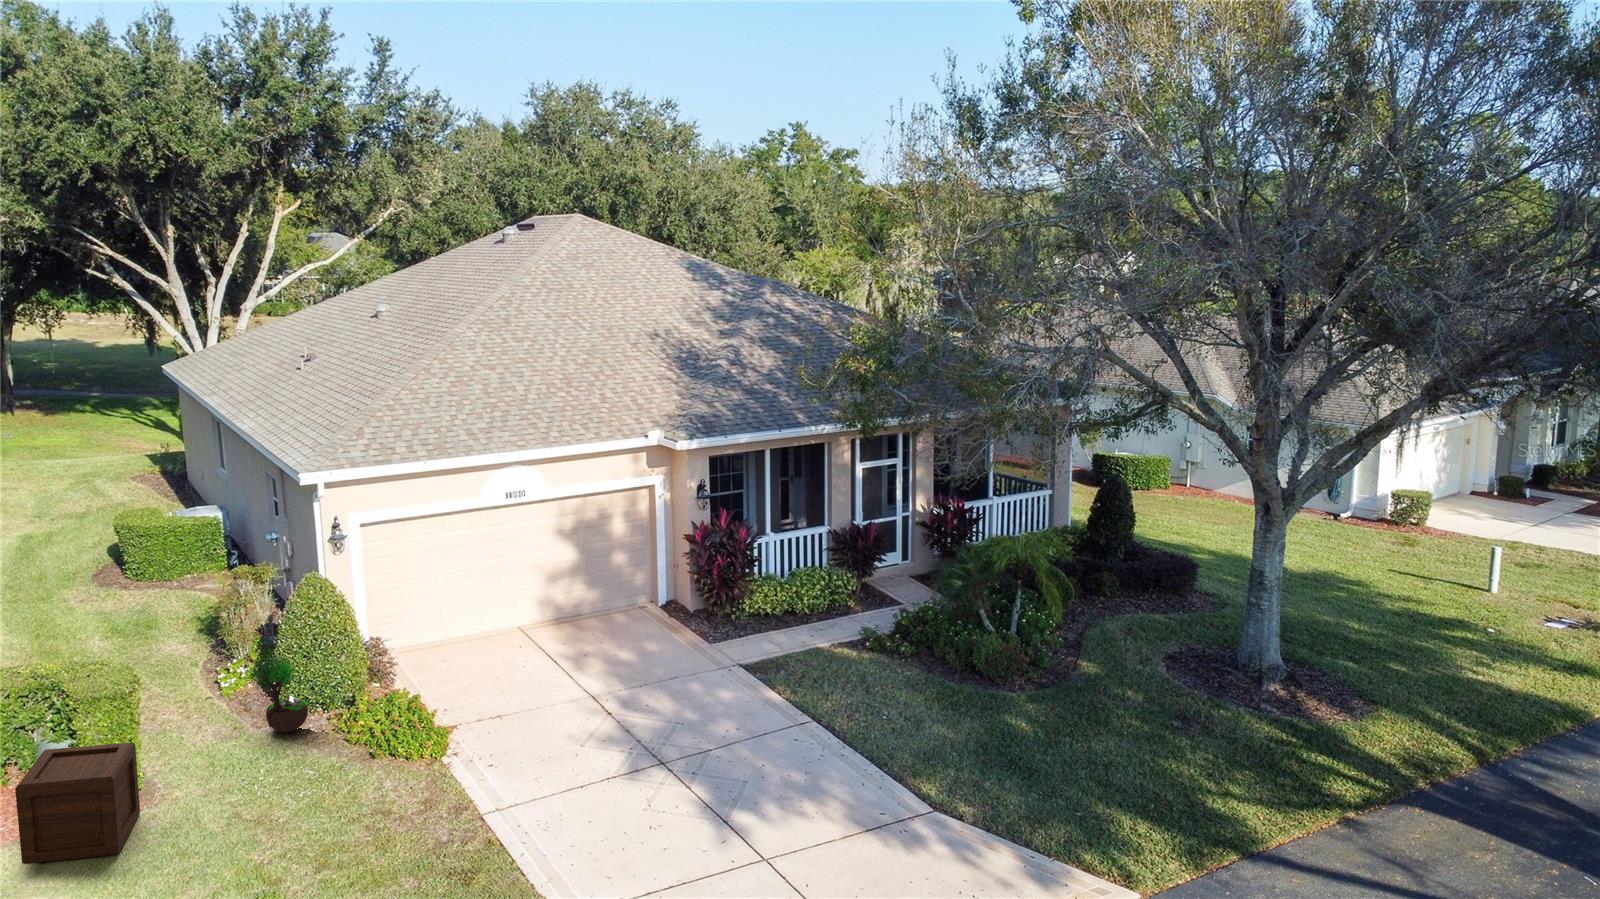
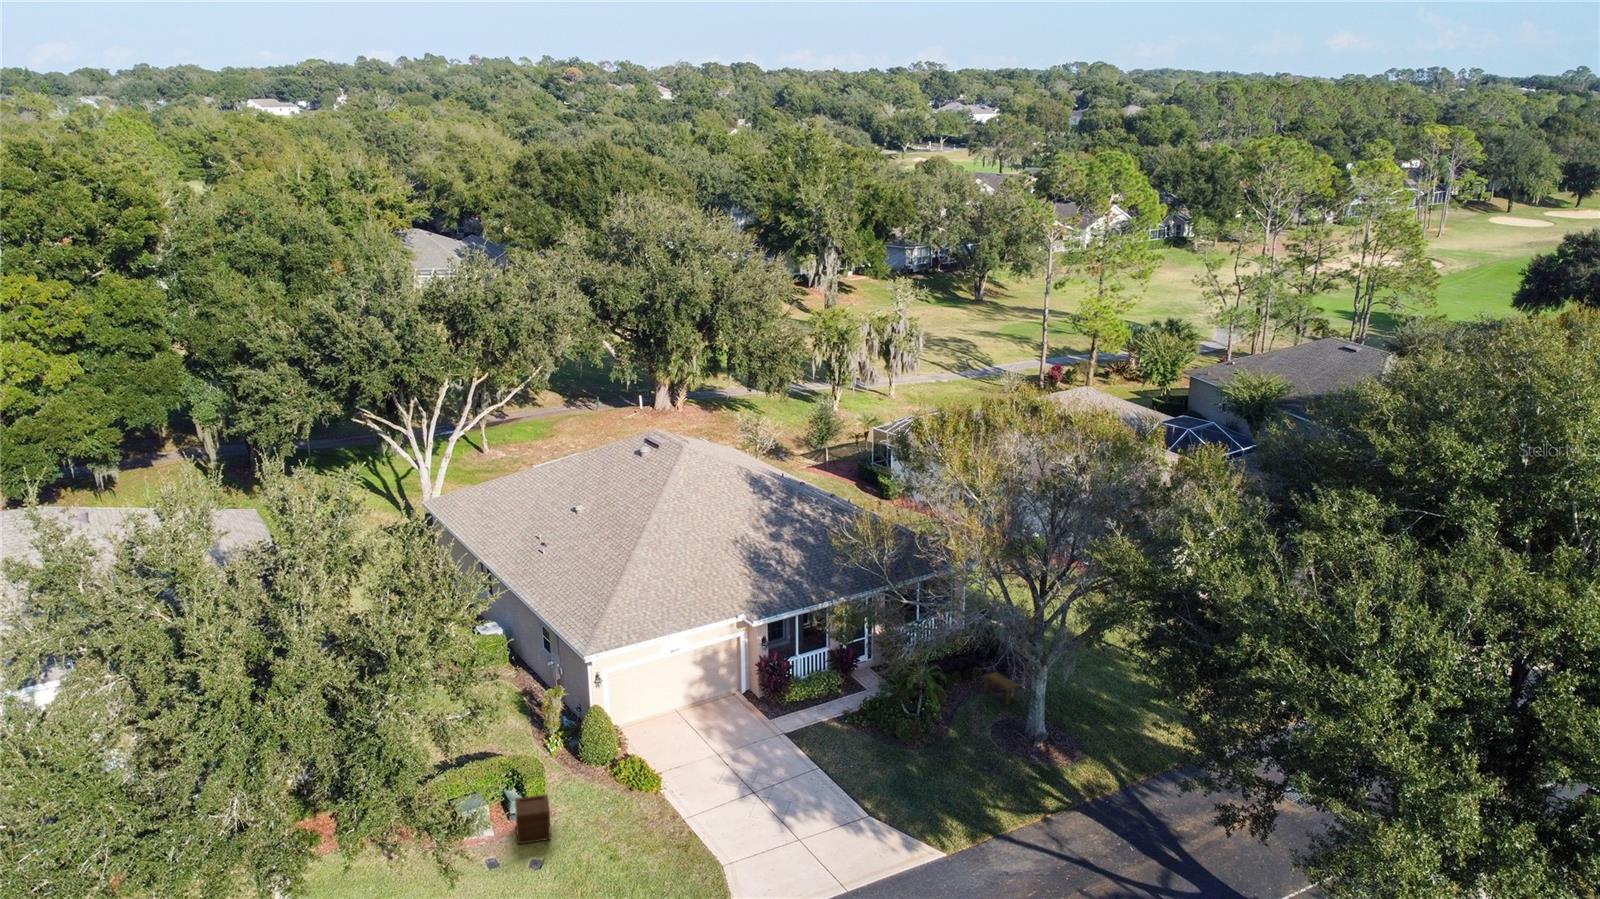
bench: none [1129,577,1203,632] -> present [984,672,1019,705]
potted tree: present [243,652,308,732] -> none [573,744,598,778]

